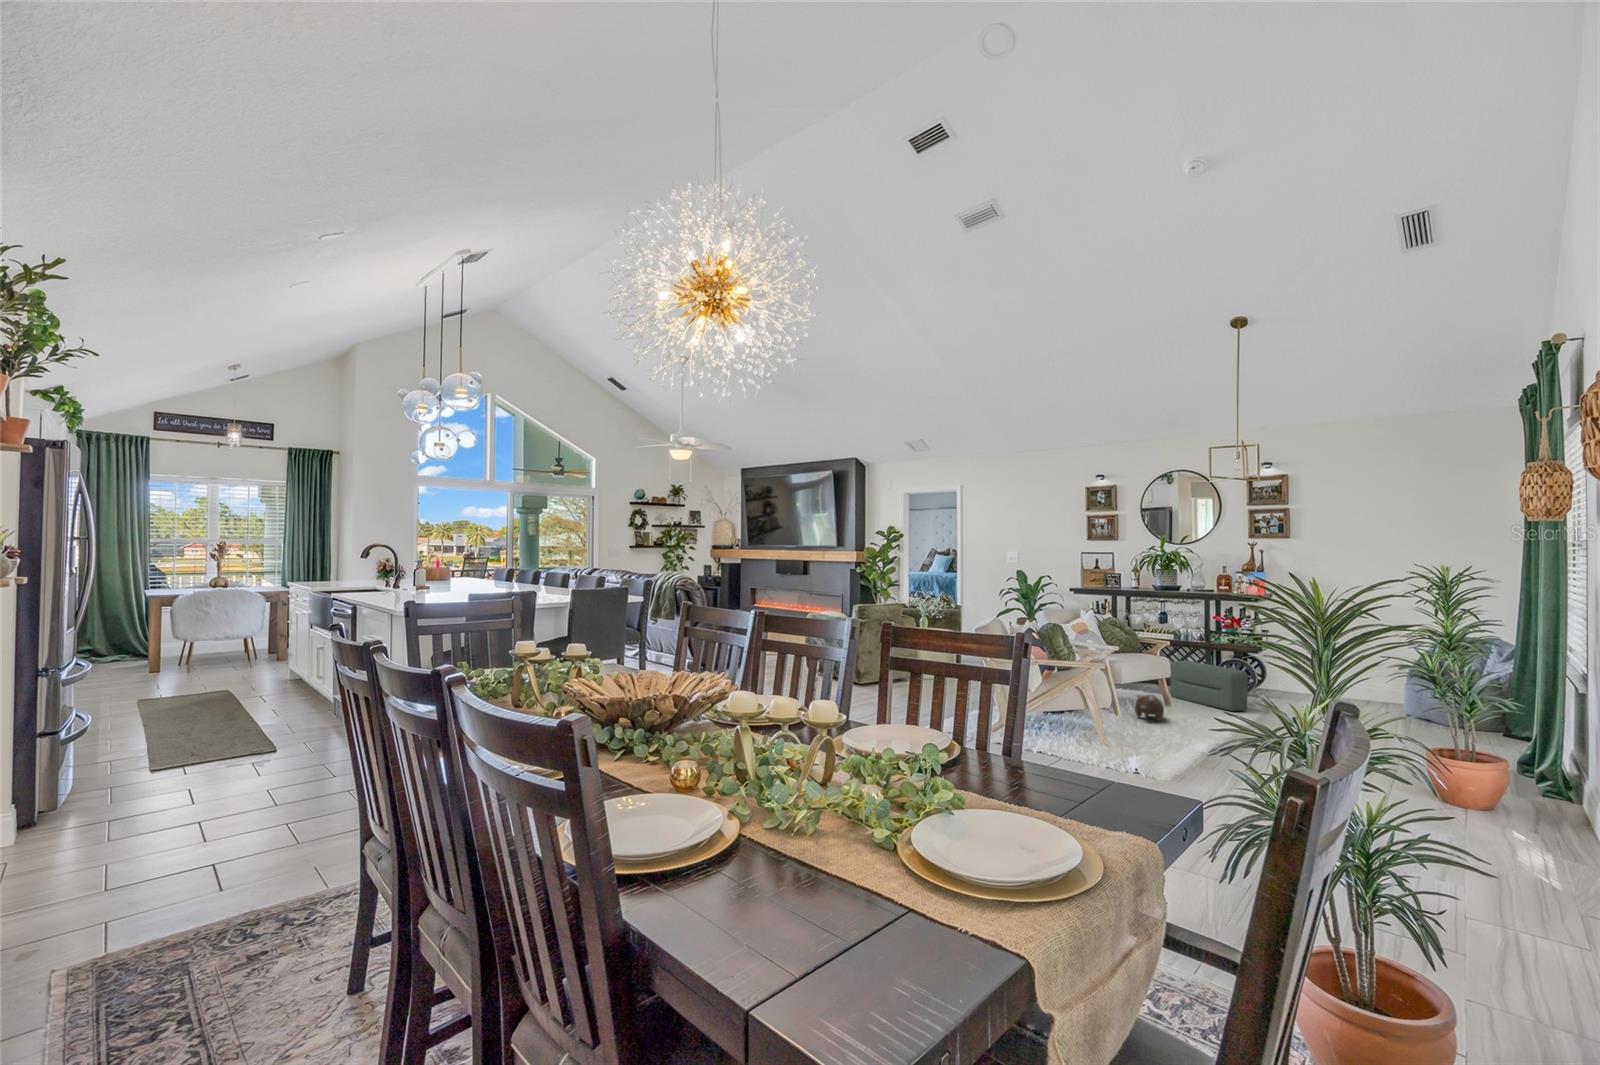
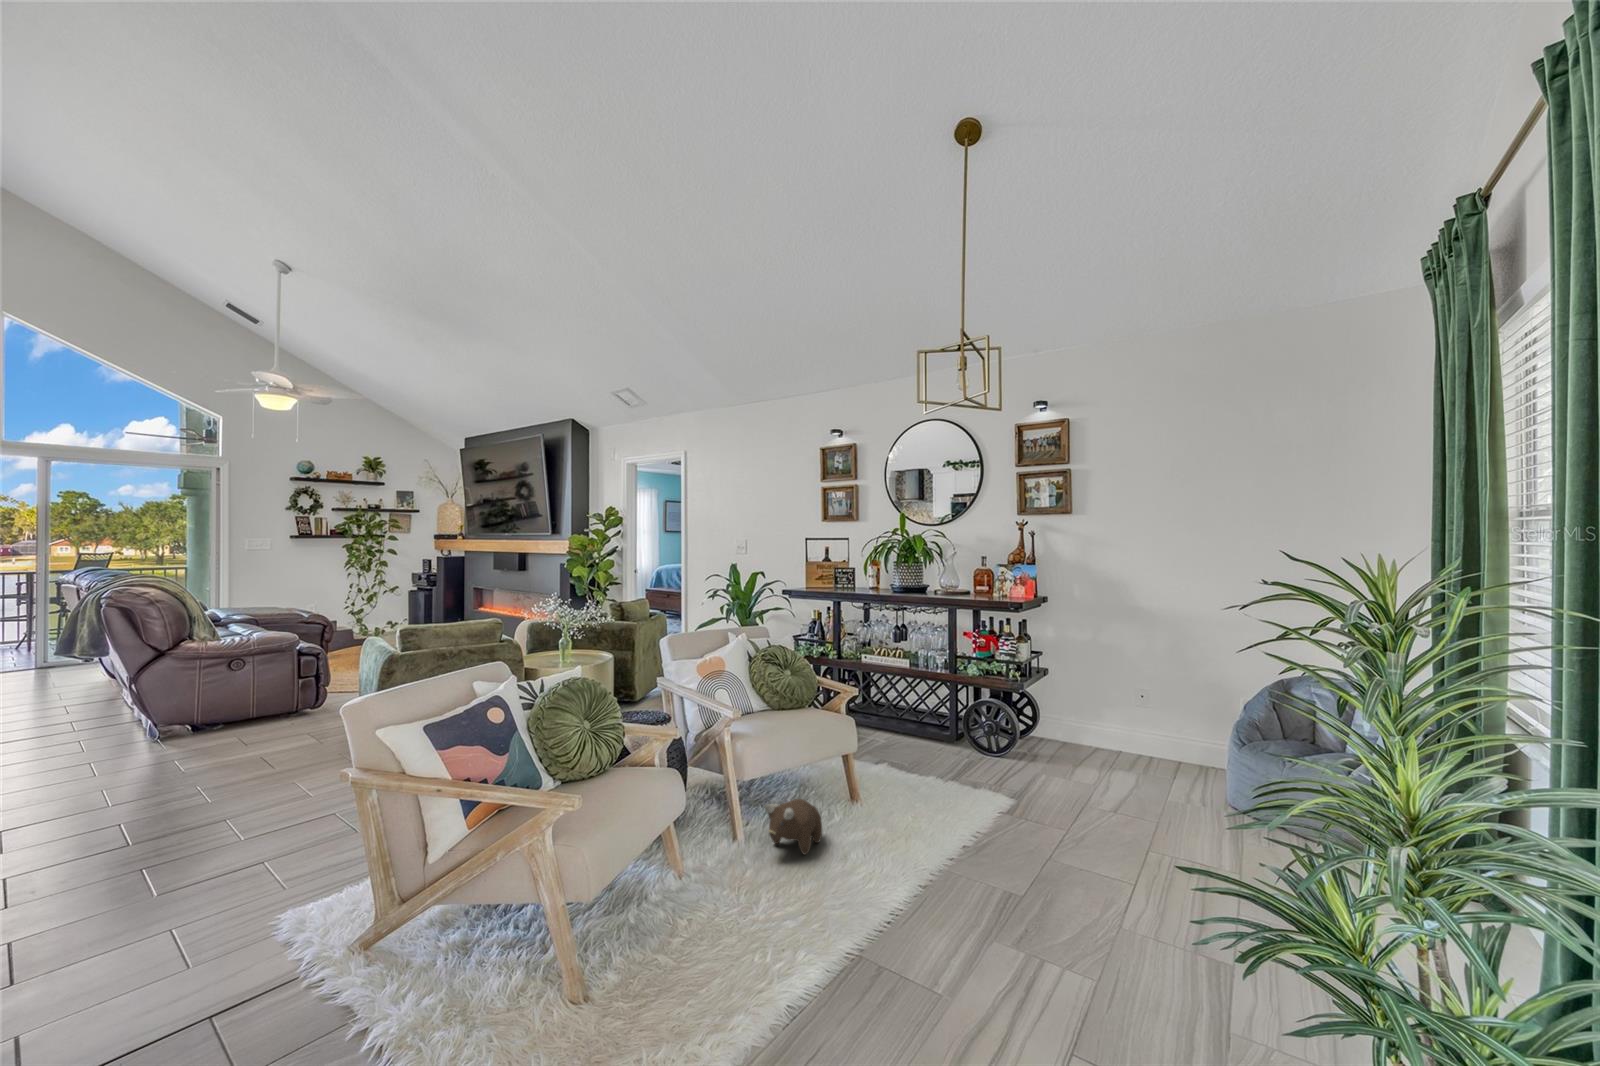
pouf: present [1170,661,1248,711] -> none [884,709,988,807]

